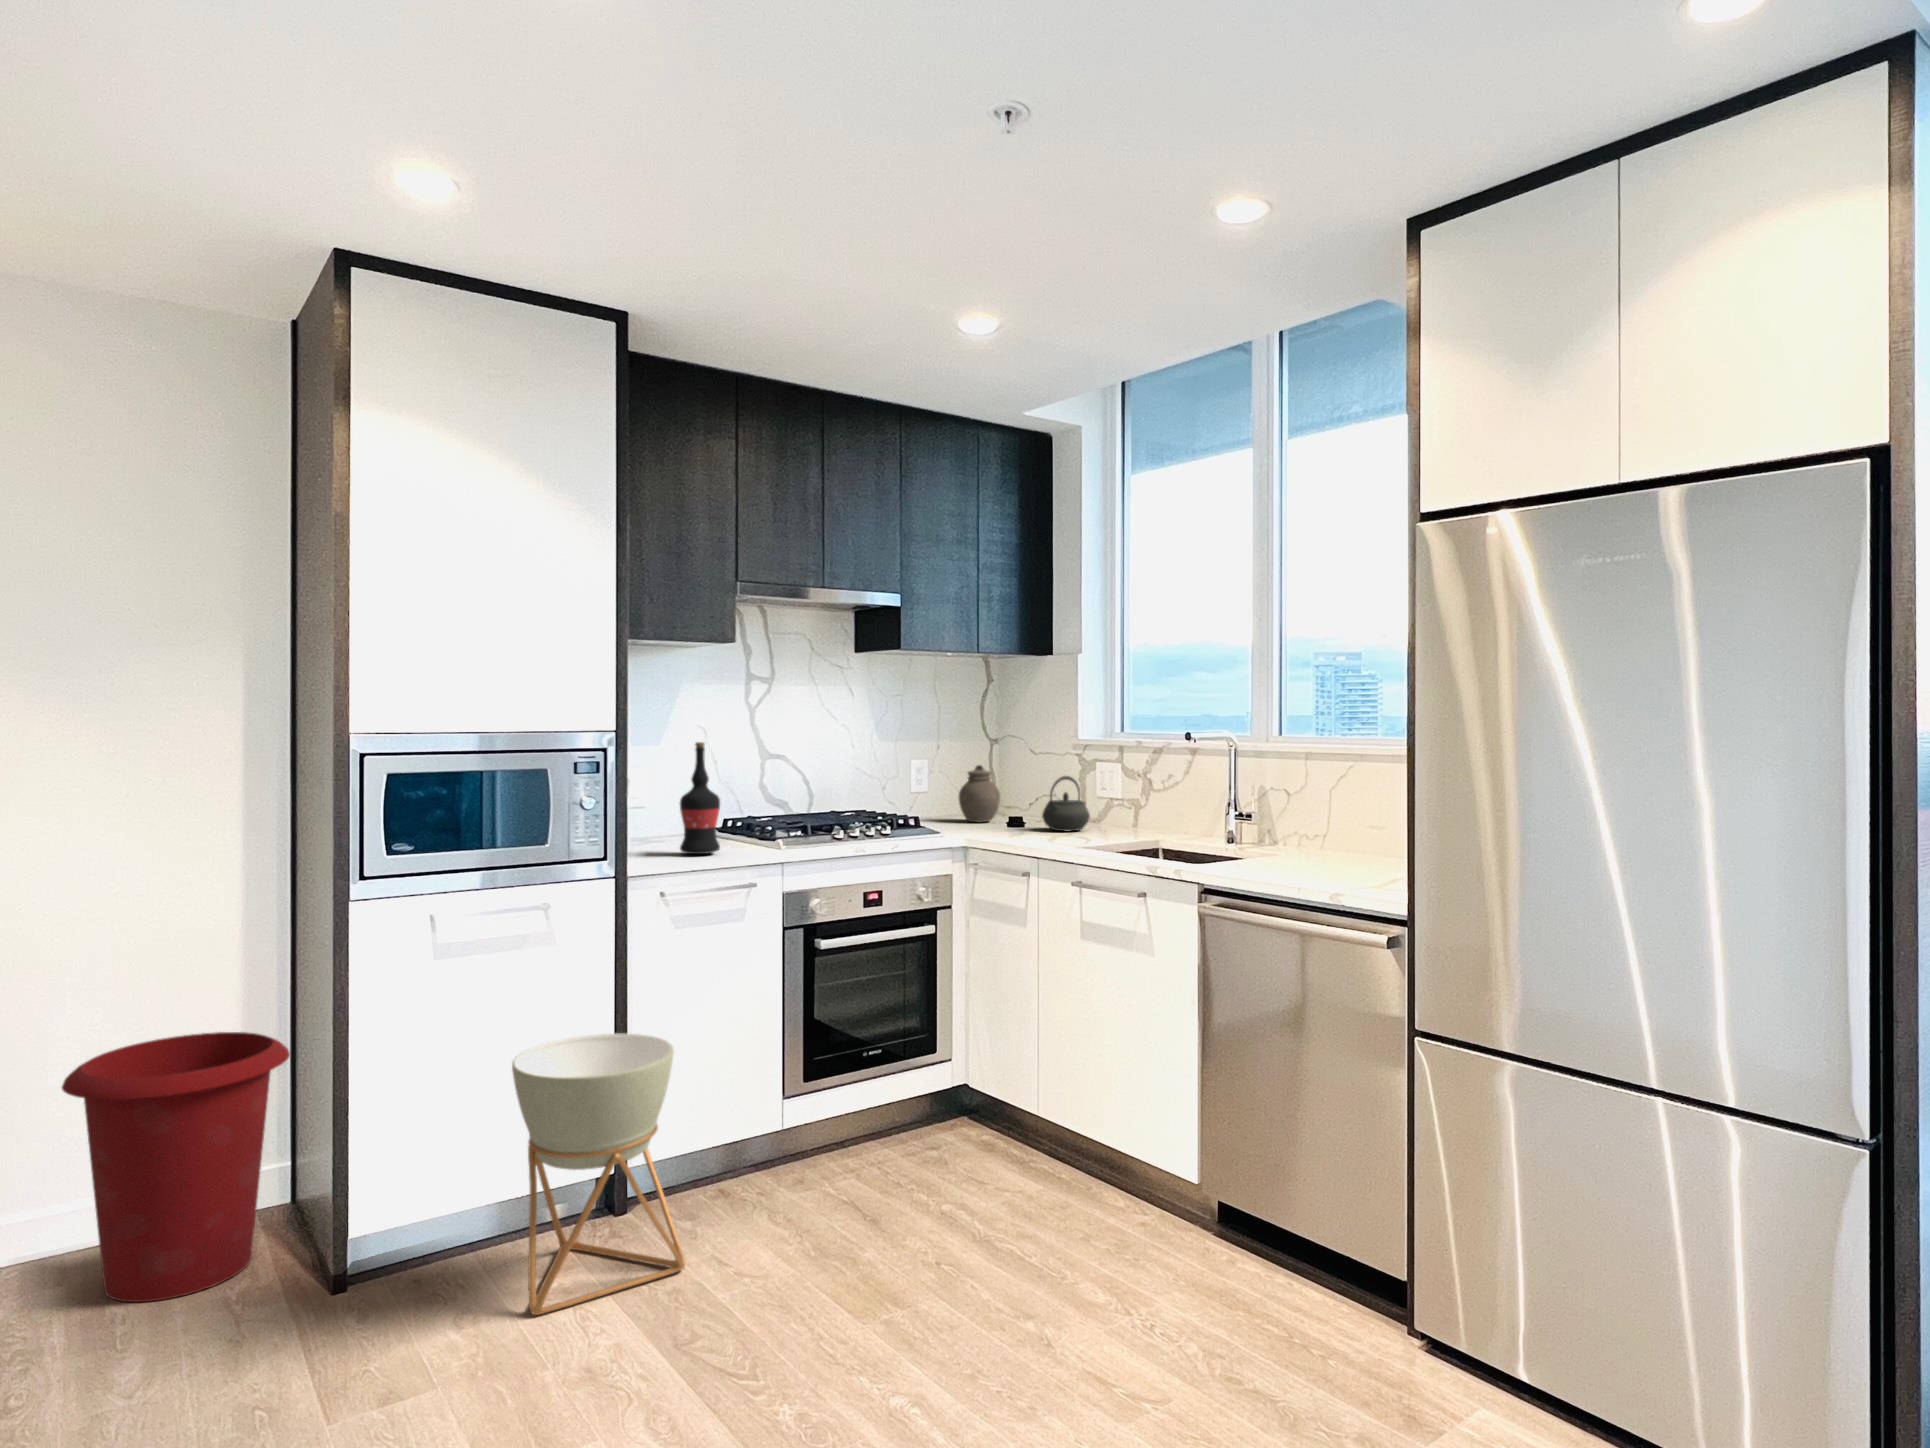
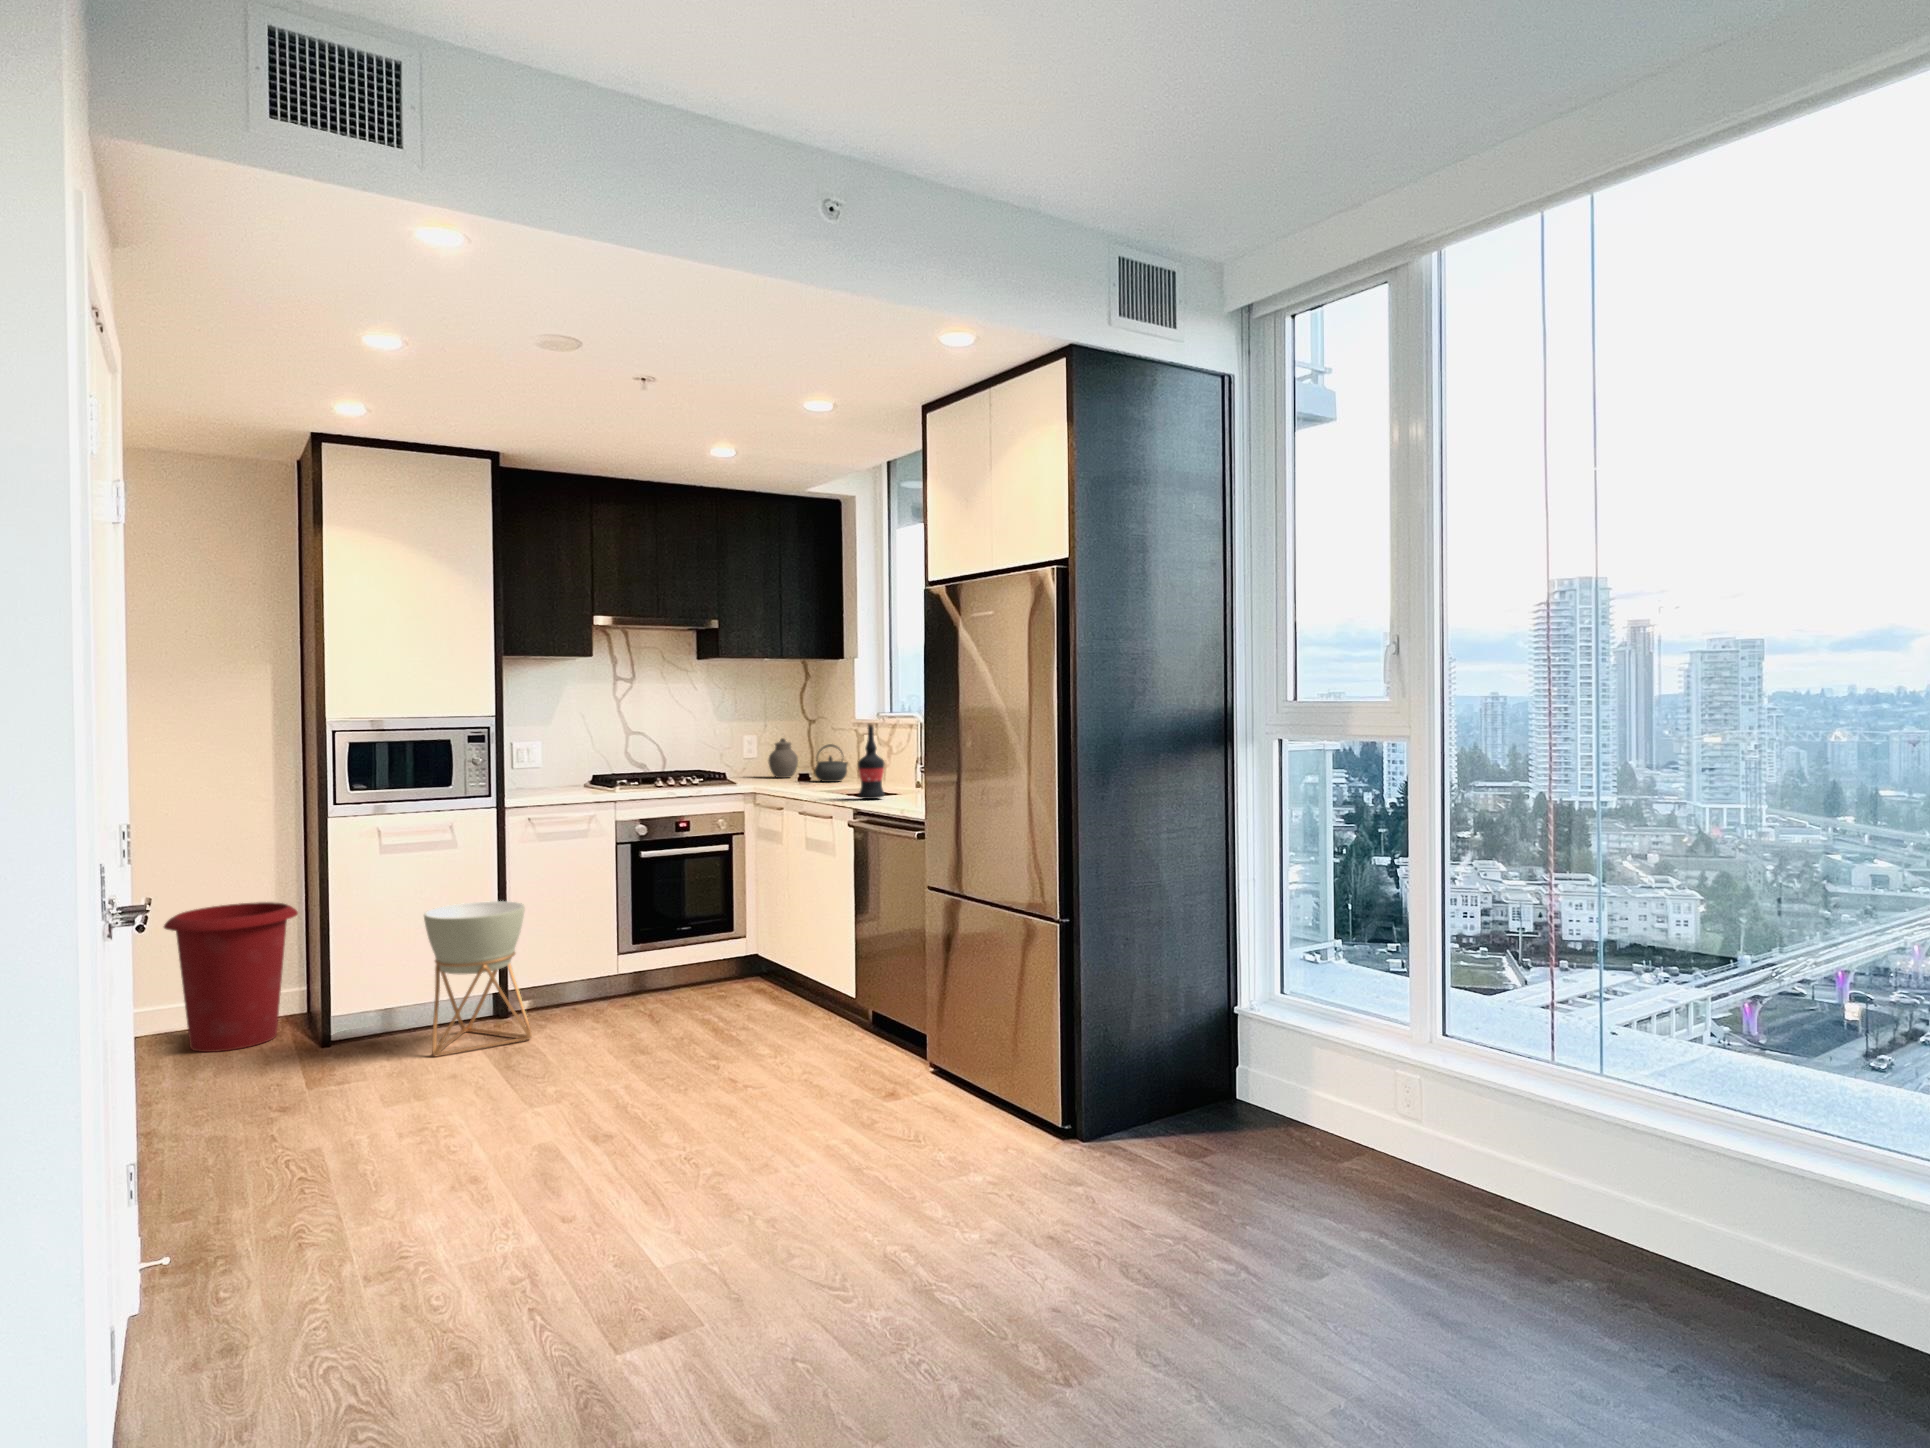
wine bottle: present [680,742,720,854] -> present [858,723,885,799]

